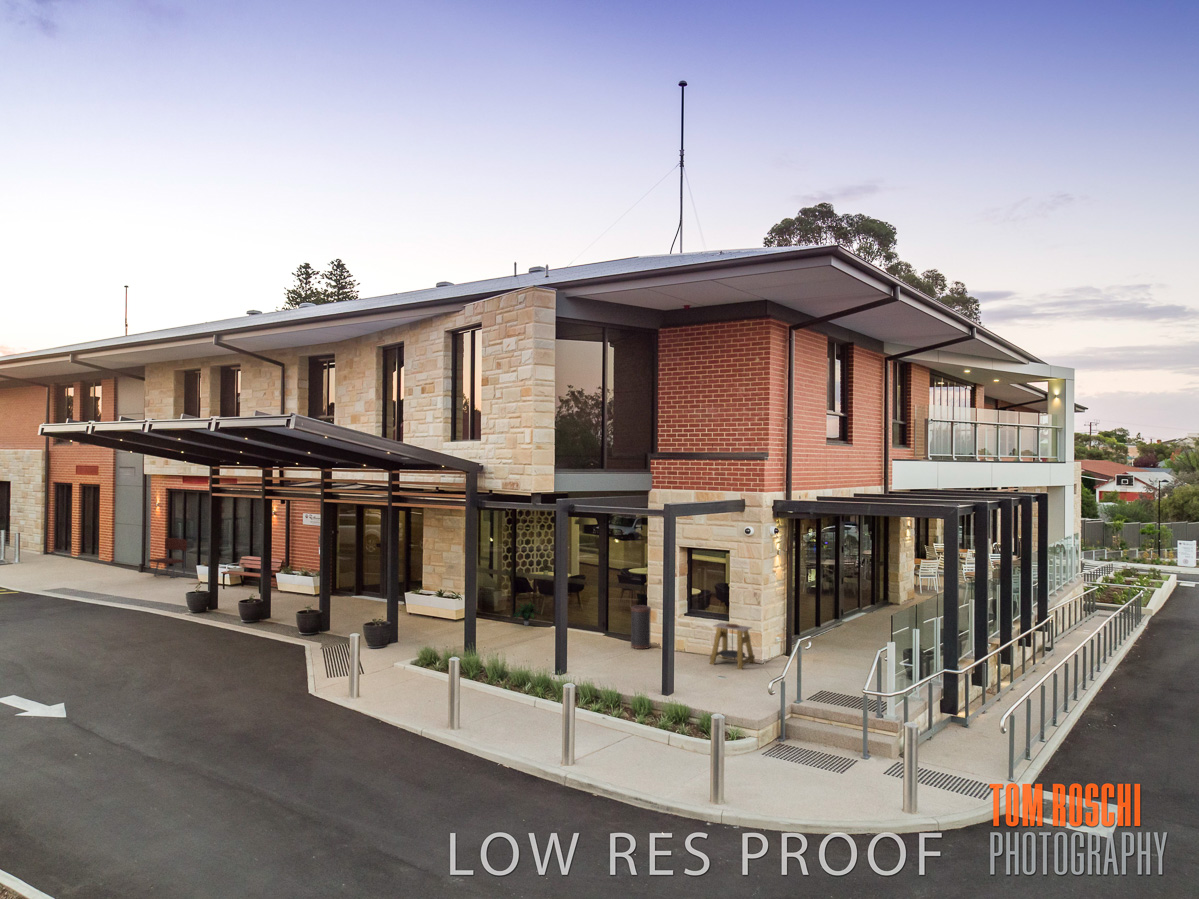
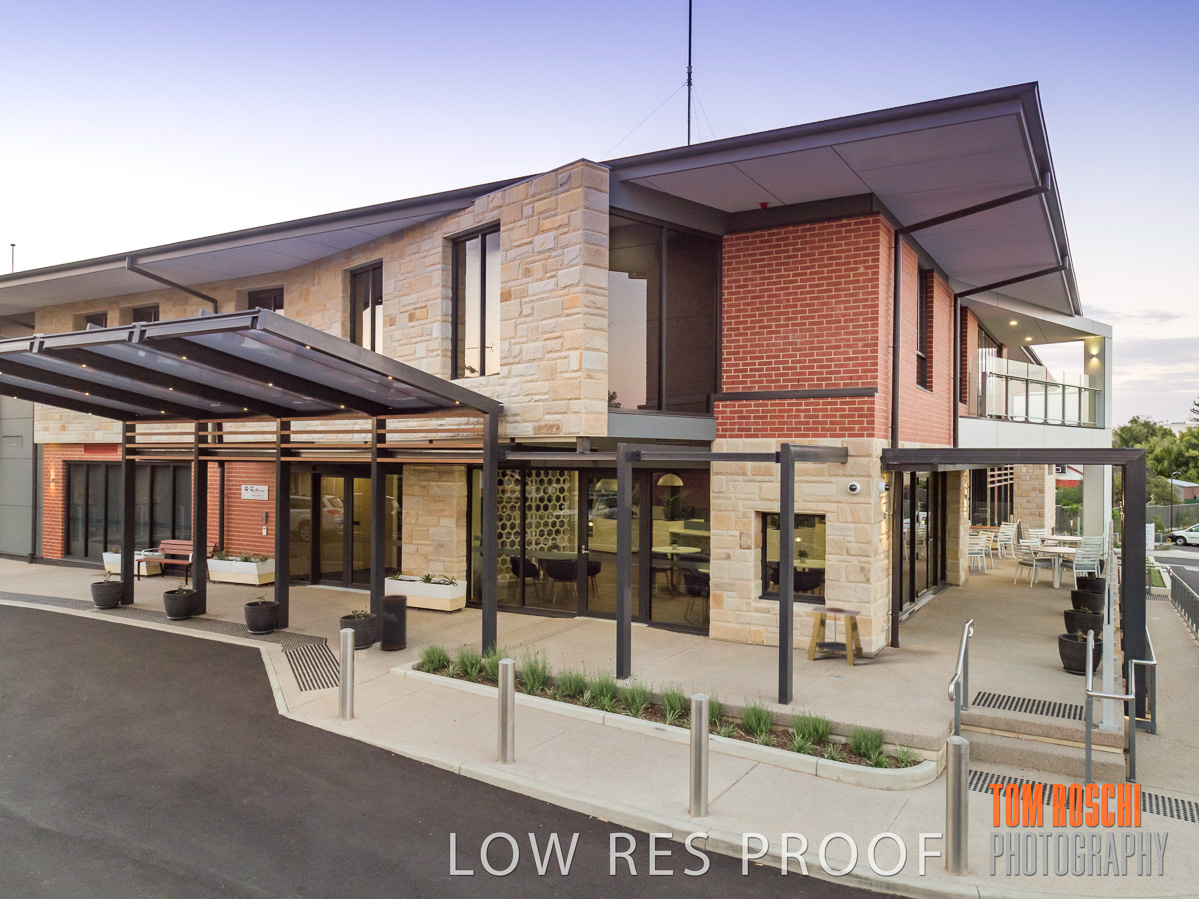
bench: present [148,538,187,578] -> none [40,520,90,569]
potted plant: present [514,602,539,626] -> none [524,586,564,618]
trash can: present [631,605,651,649] -> present [380,595,407,650]

